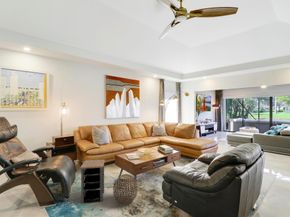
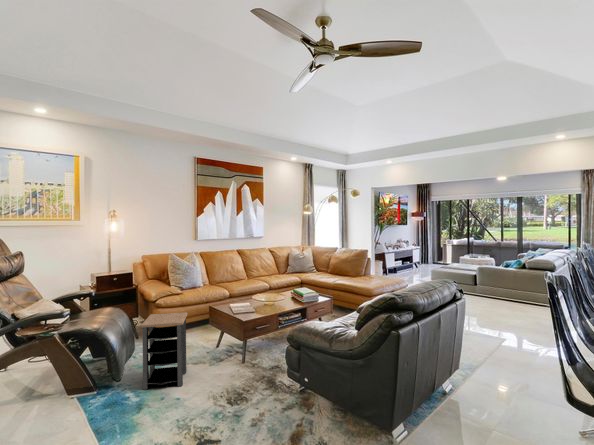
woven basket: present [113,174,137,205] -> none [201,337,245,390]

